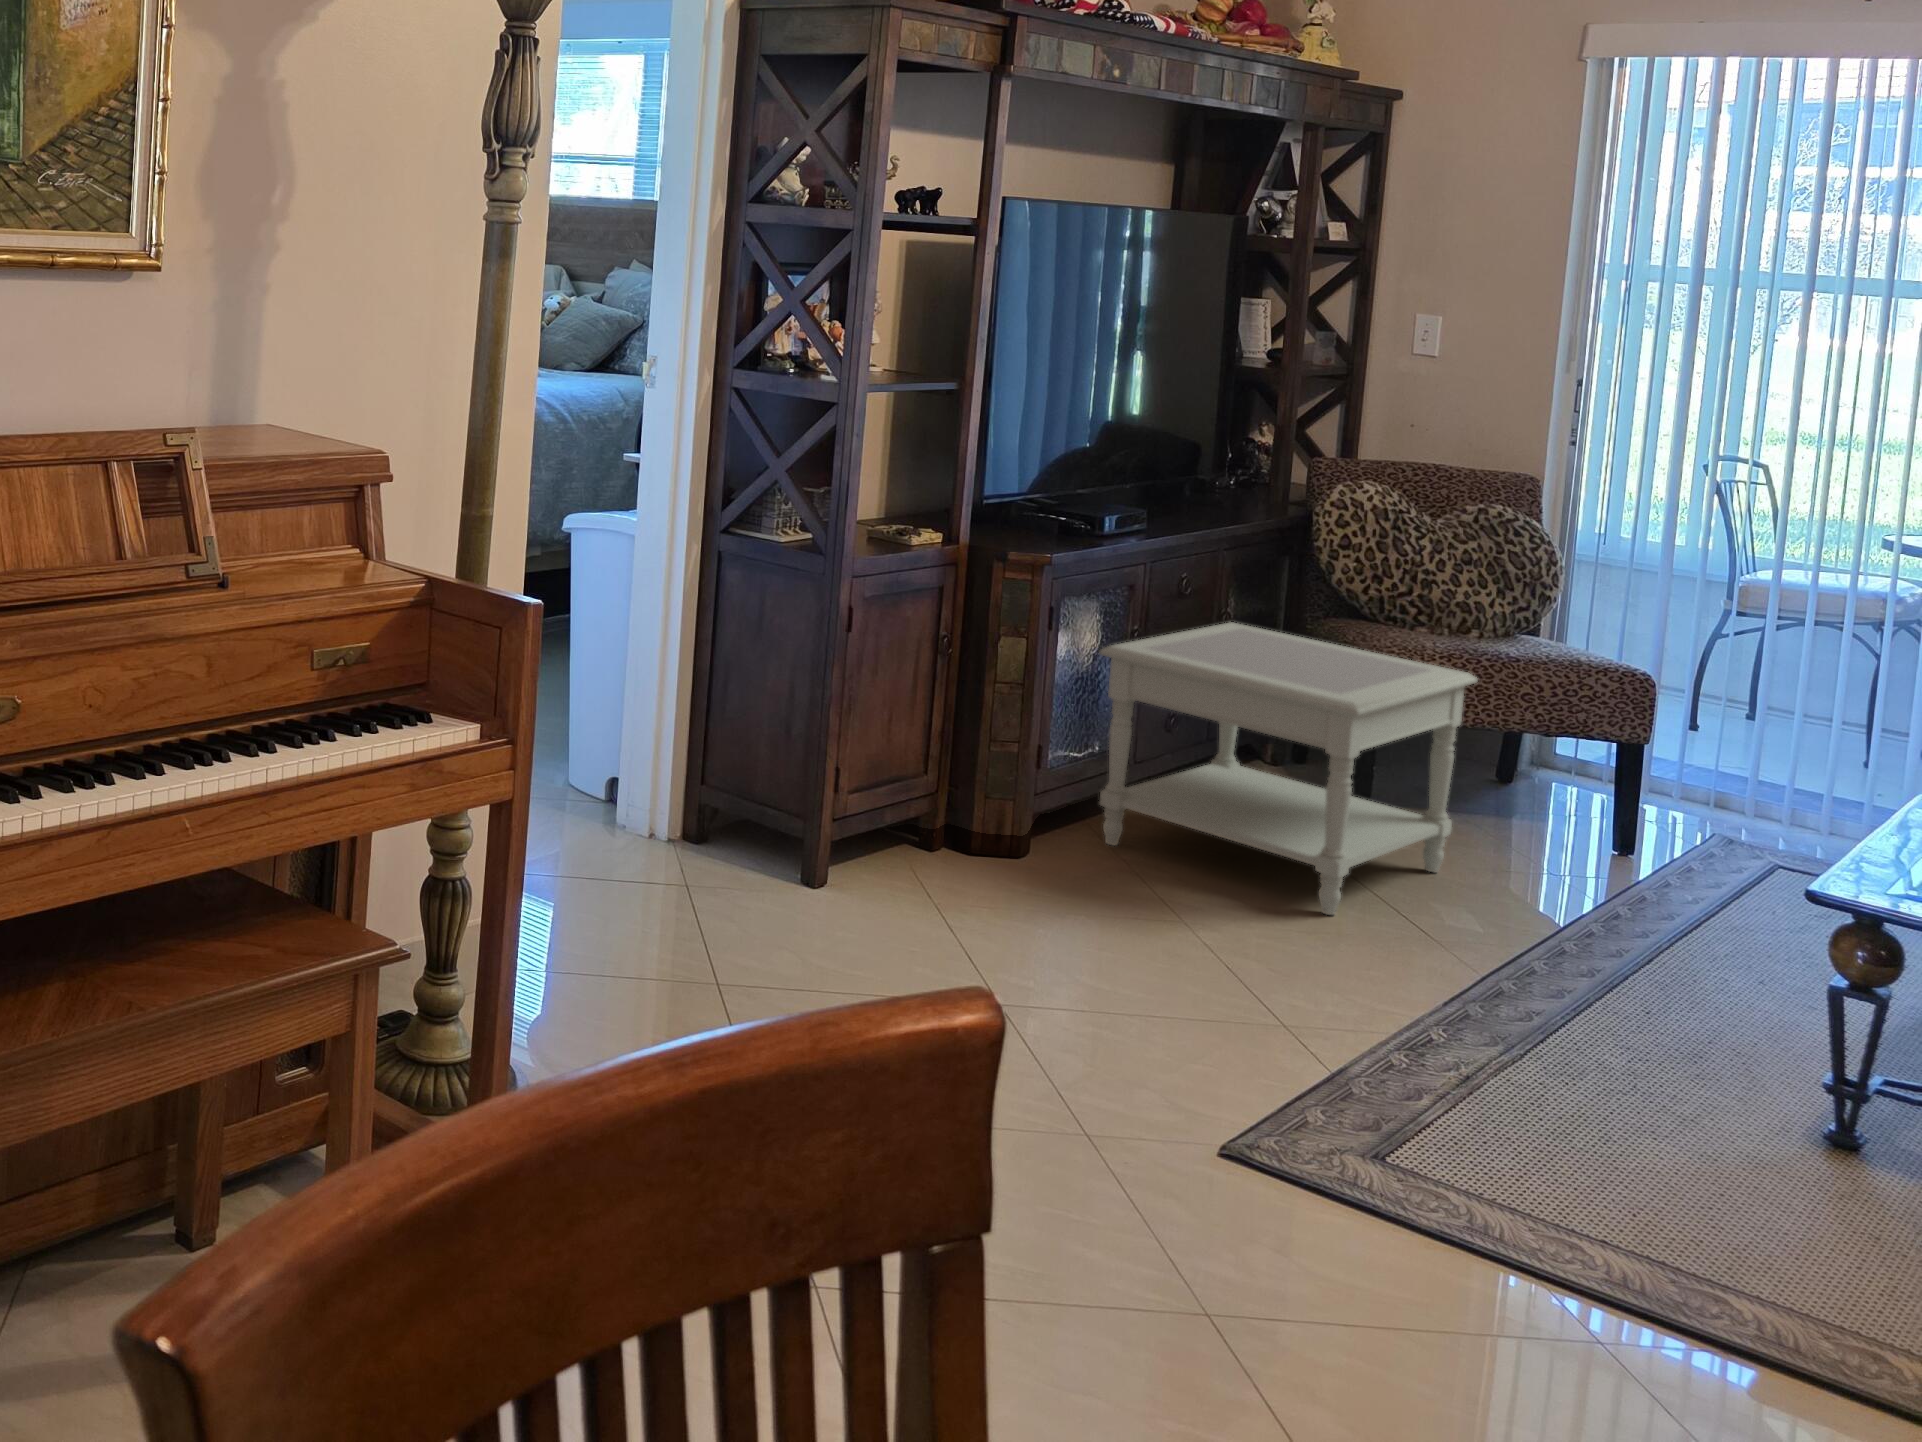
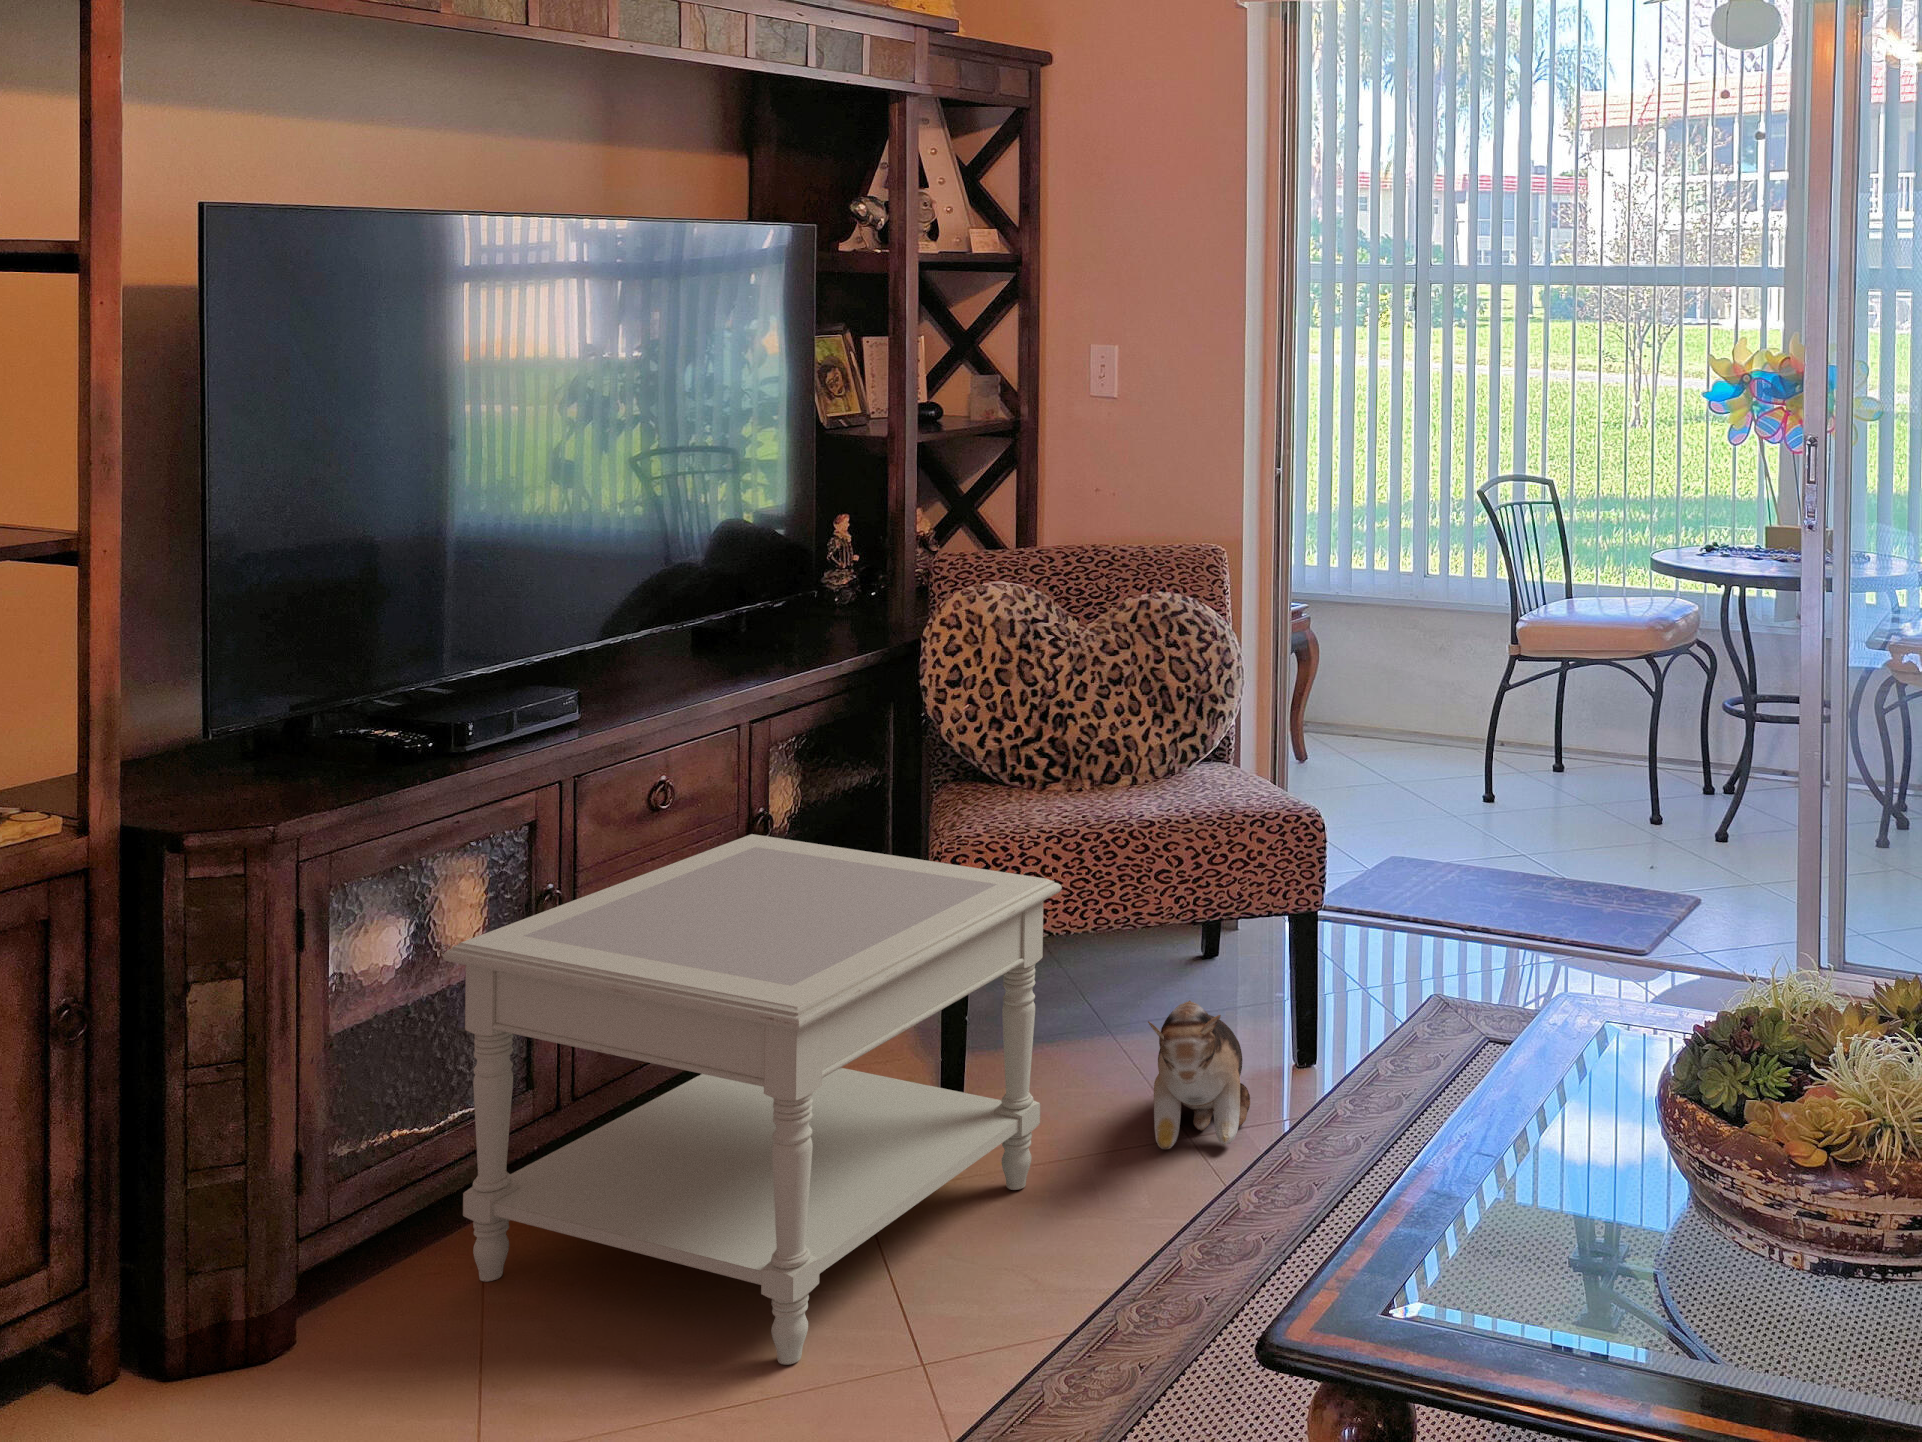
plush toy: none [1523,775,1595,880] -> present [1148,1001,1250,1149]

